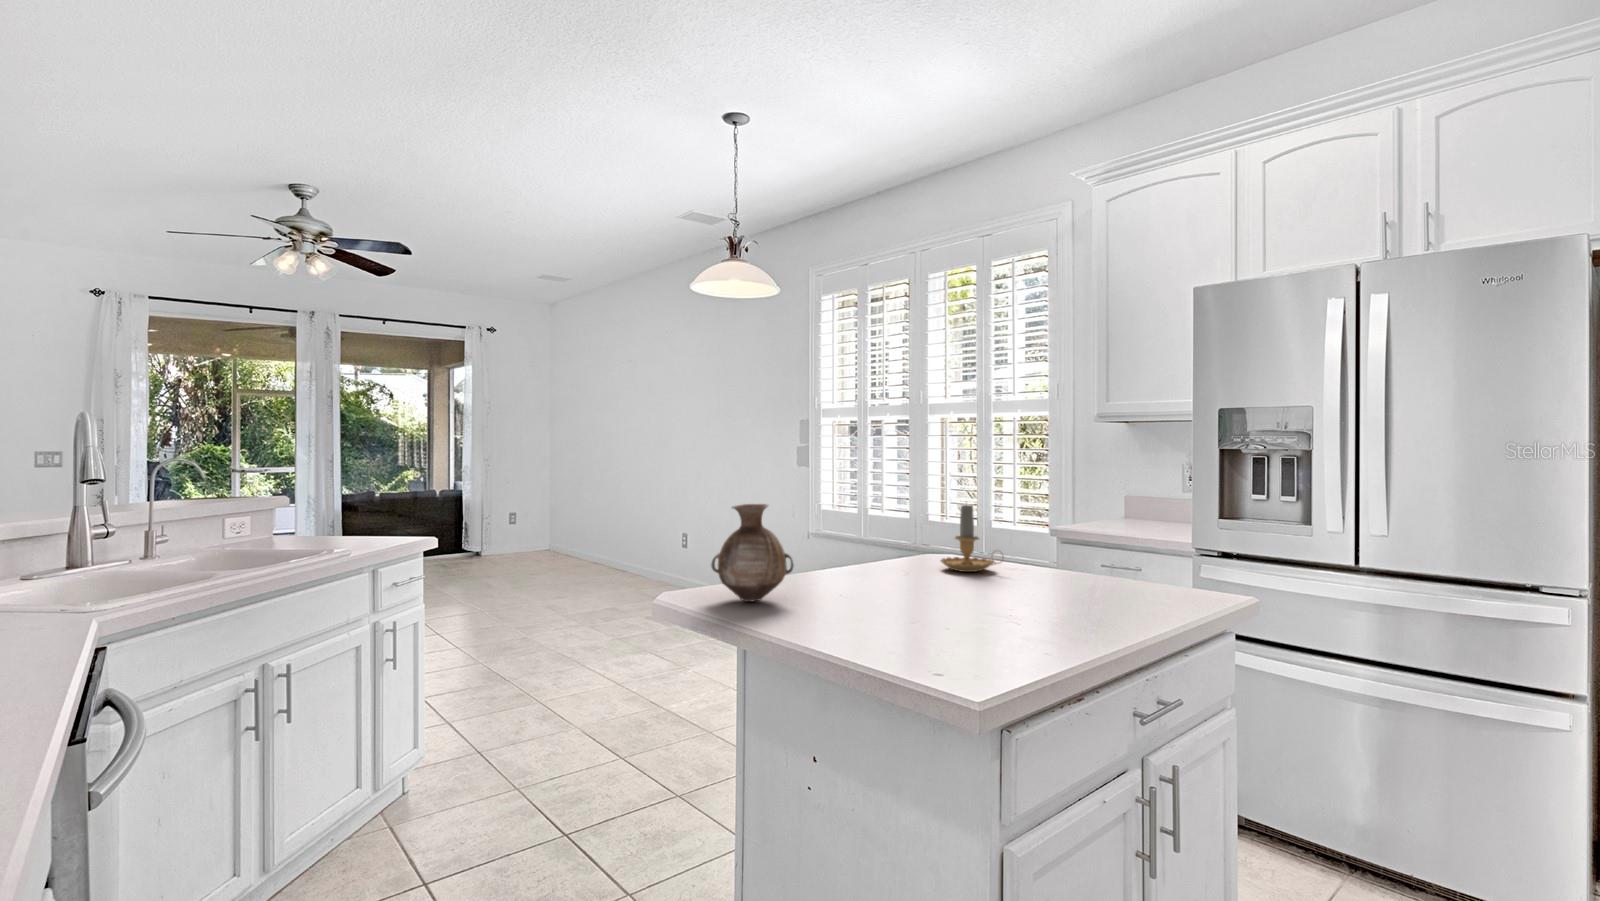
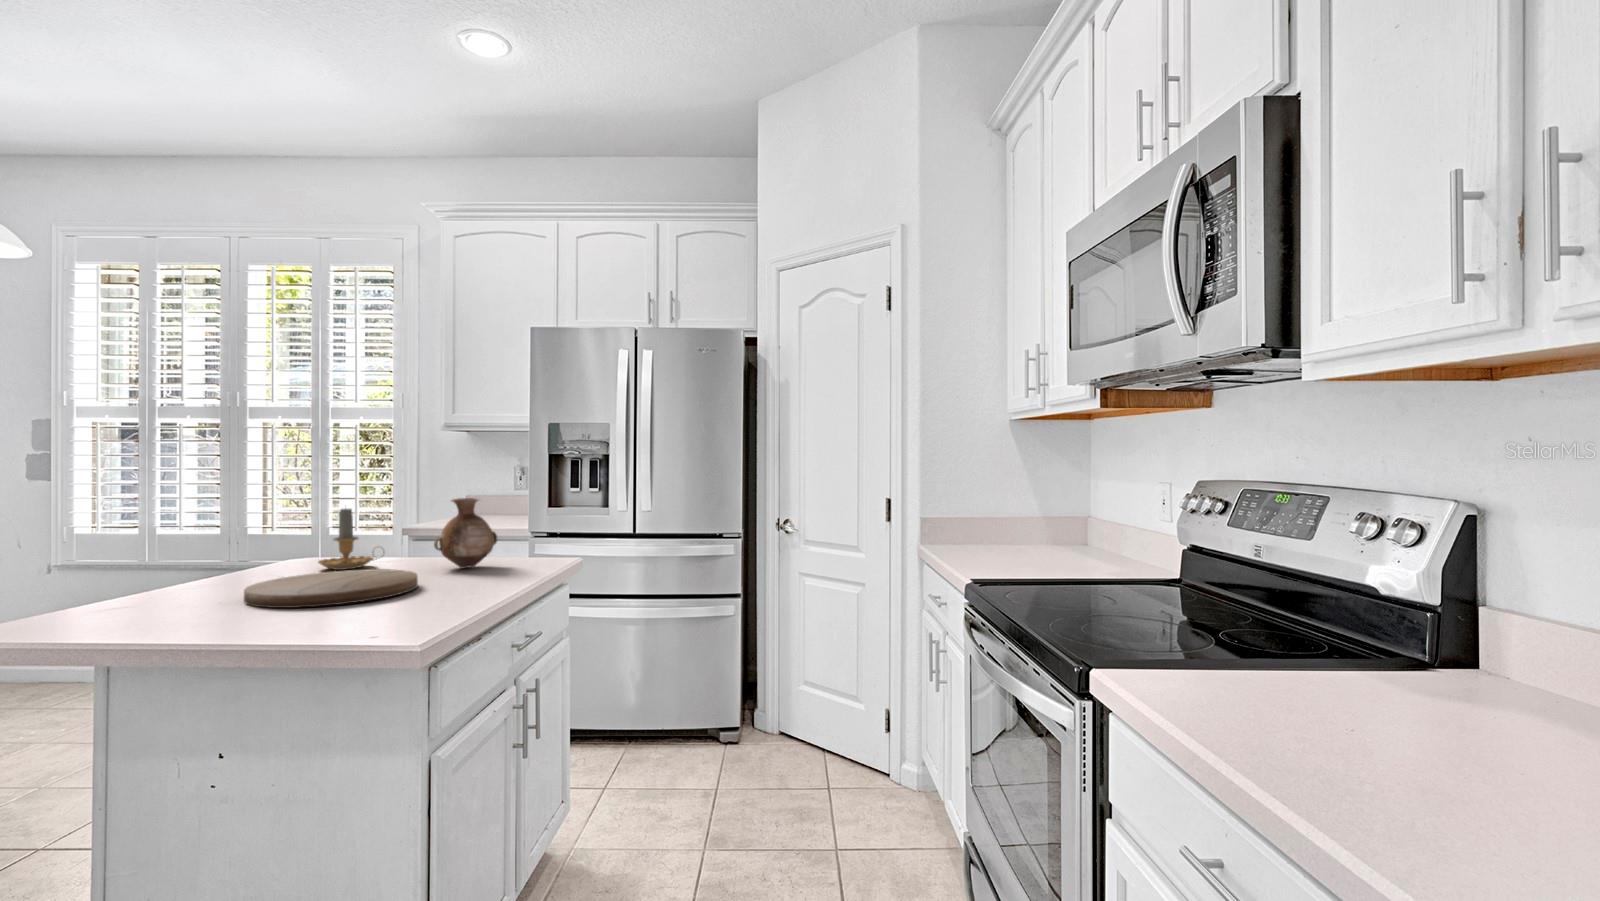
vase: present [711,504,794,601] -> present [434,498,497,568]
cutting board: none [854,574,1023,618] -> present [244,569,418,608]

